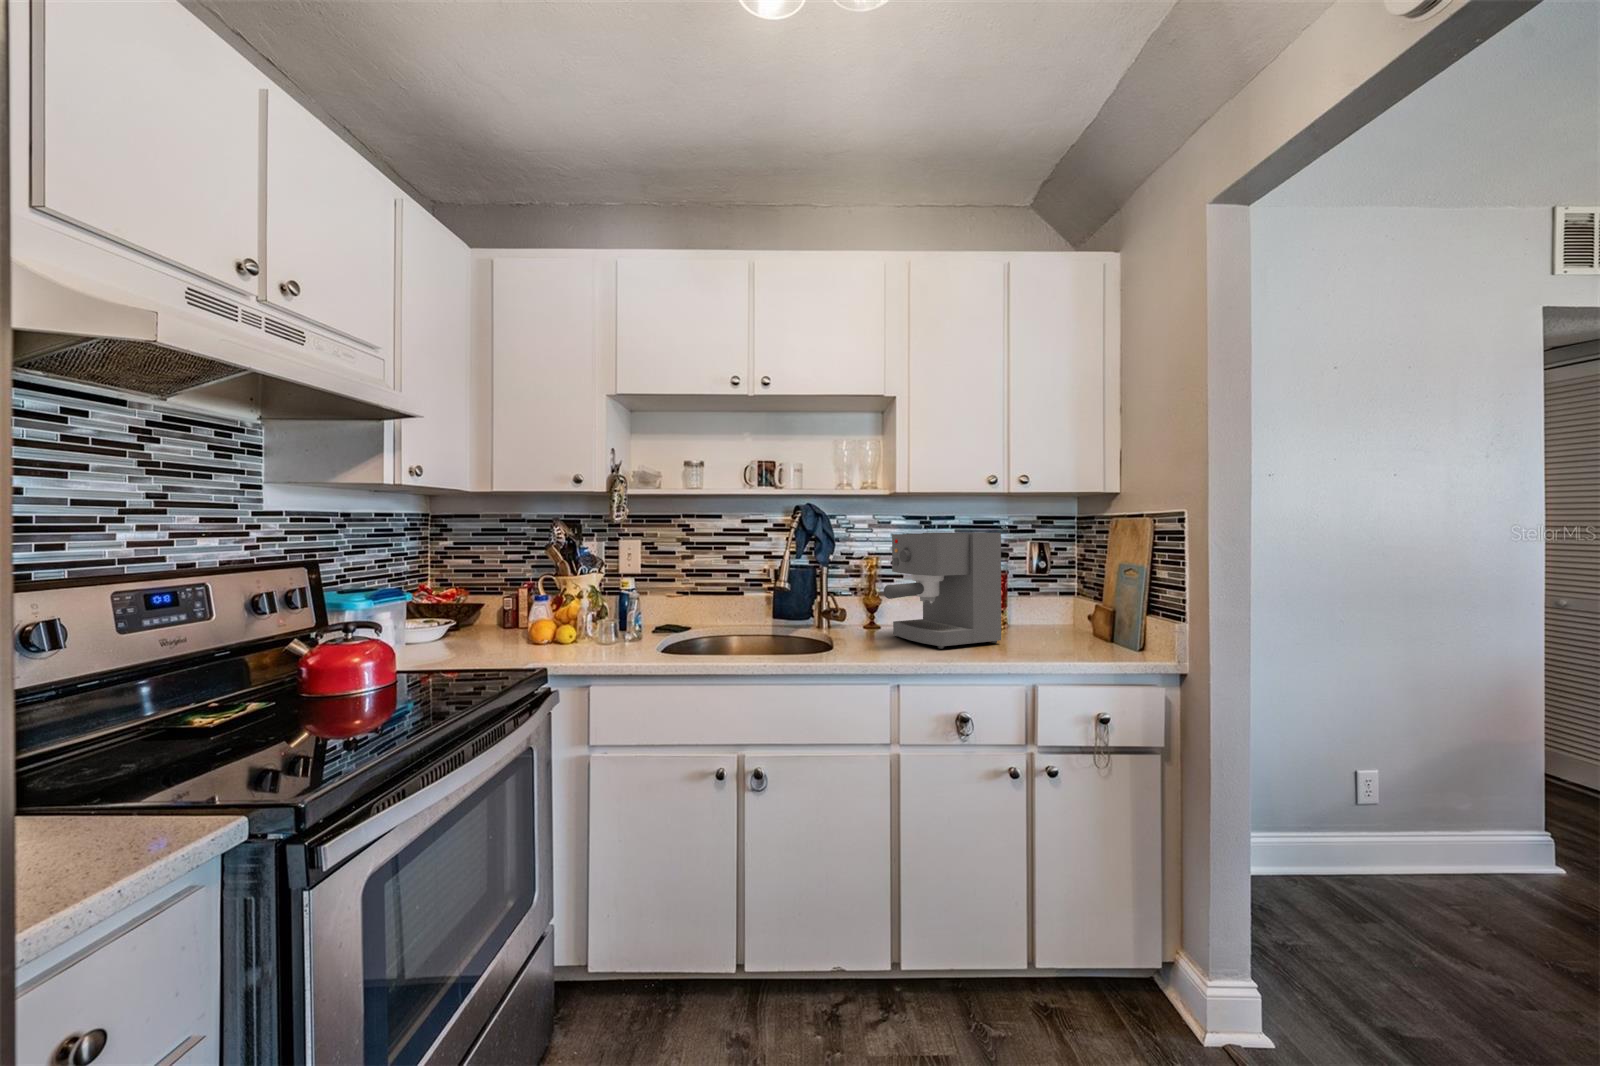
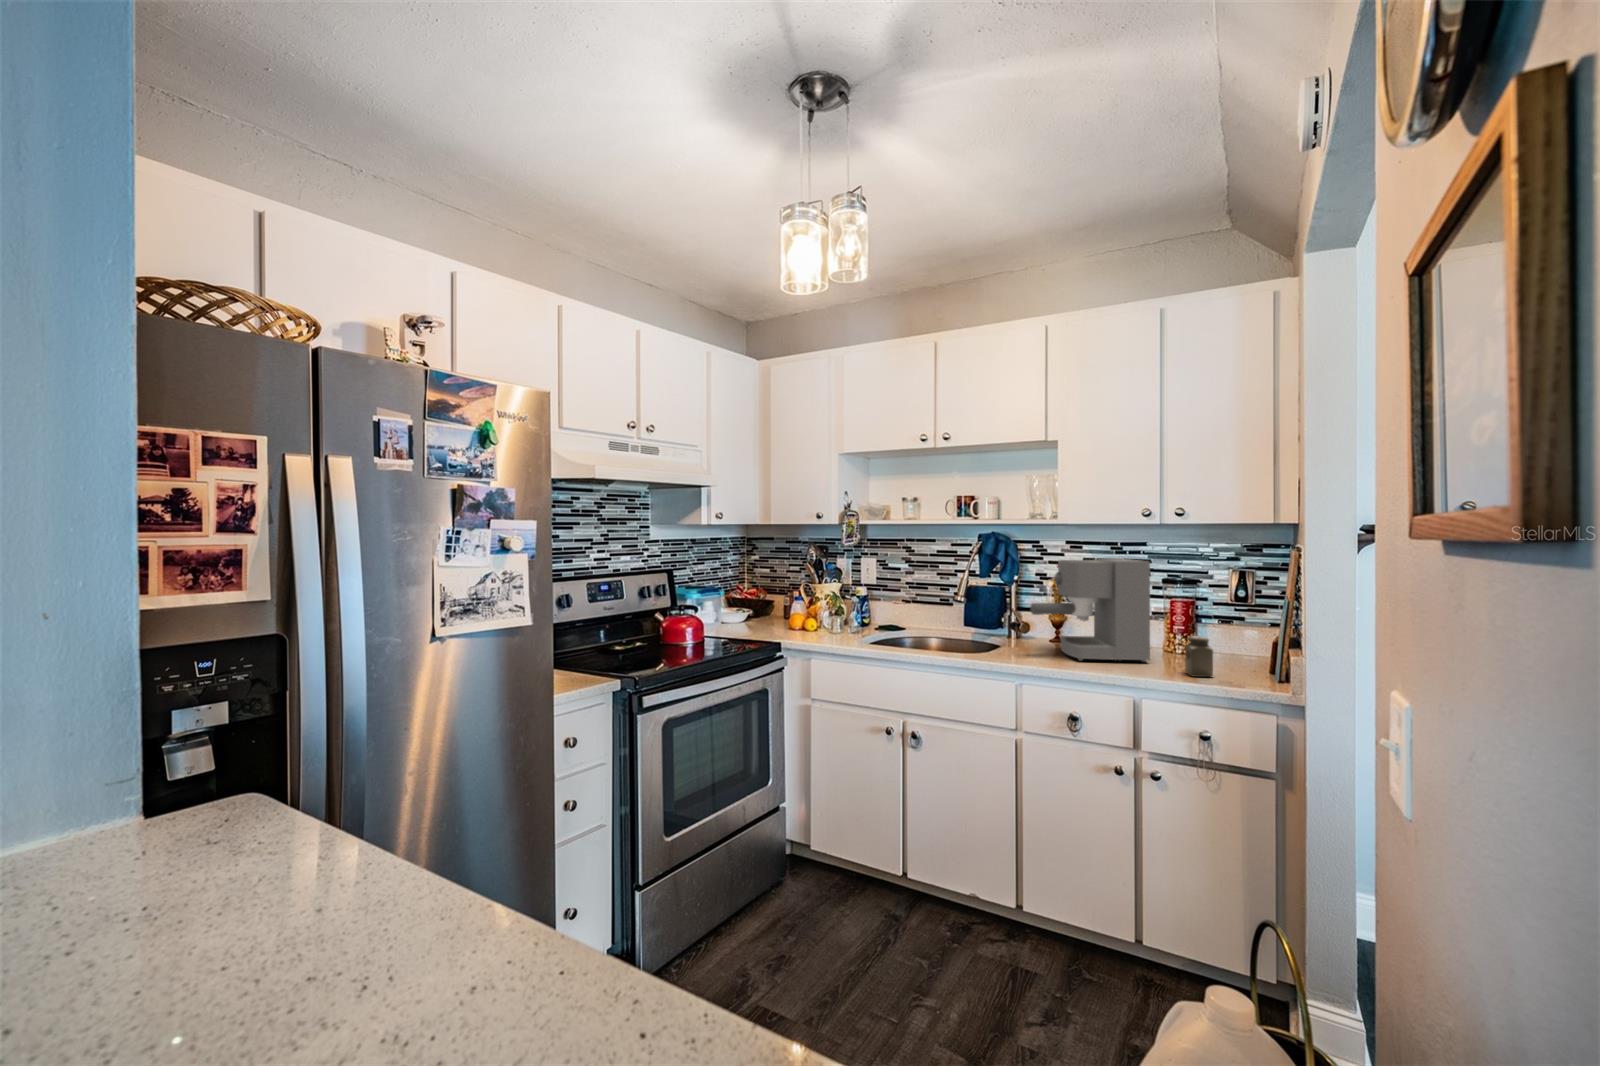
salt shaker: none [1048,610,1079,654] -> present [1185,636,1213,677]

